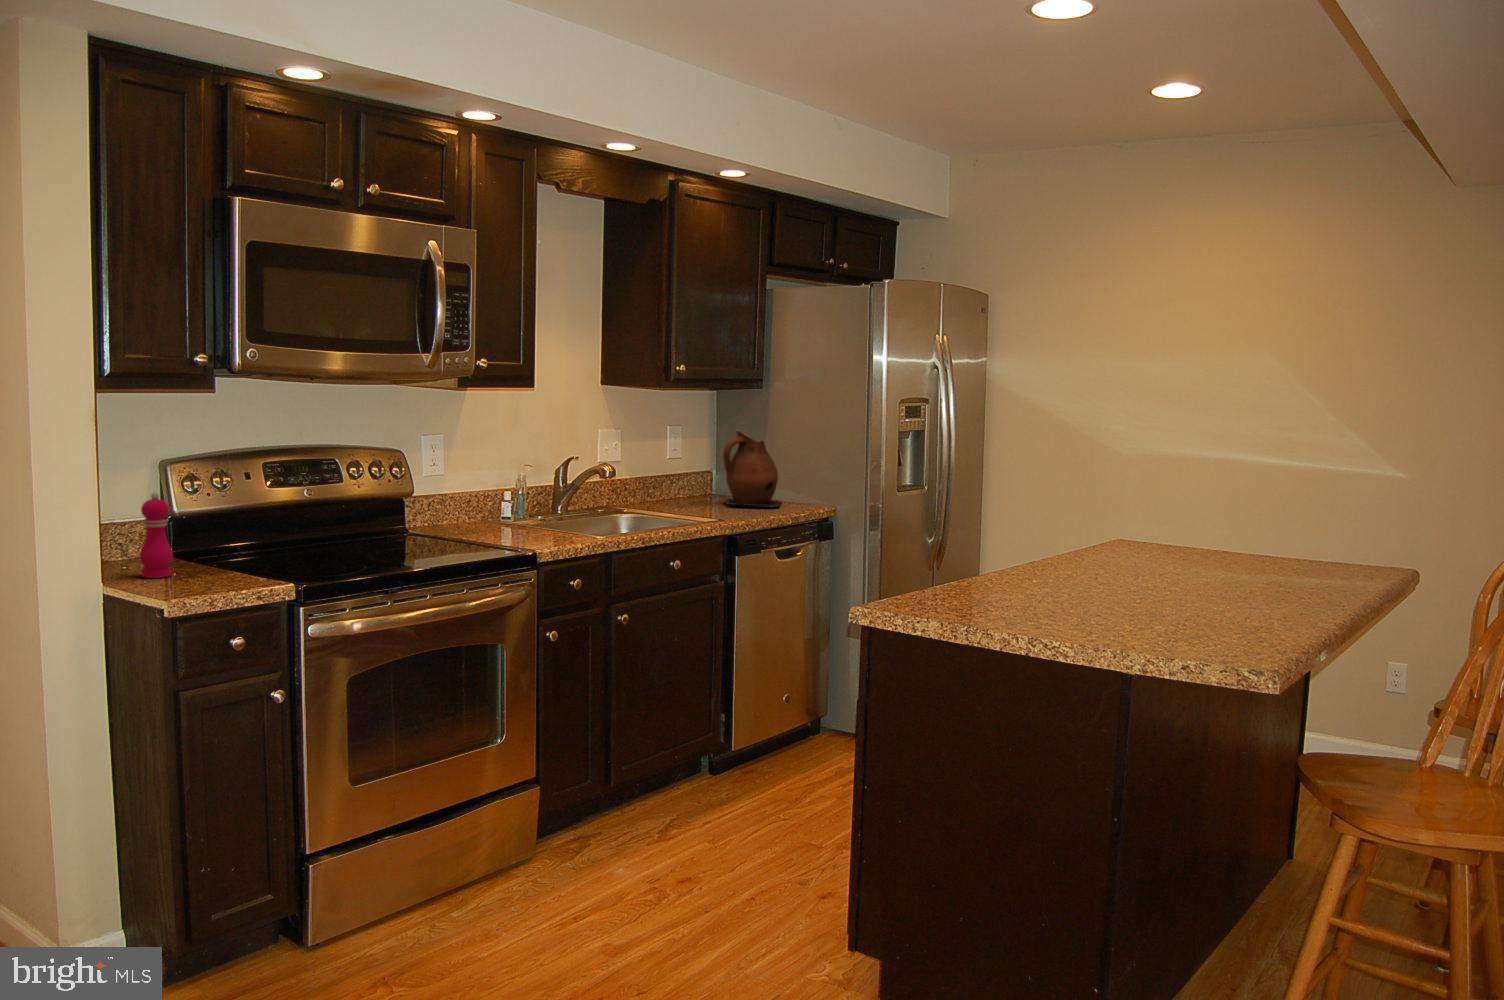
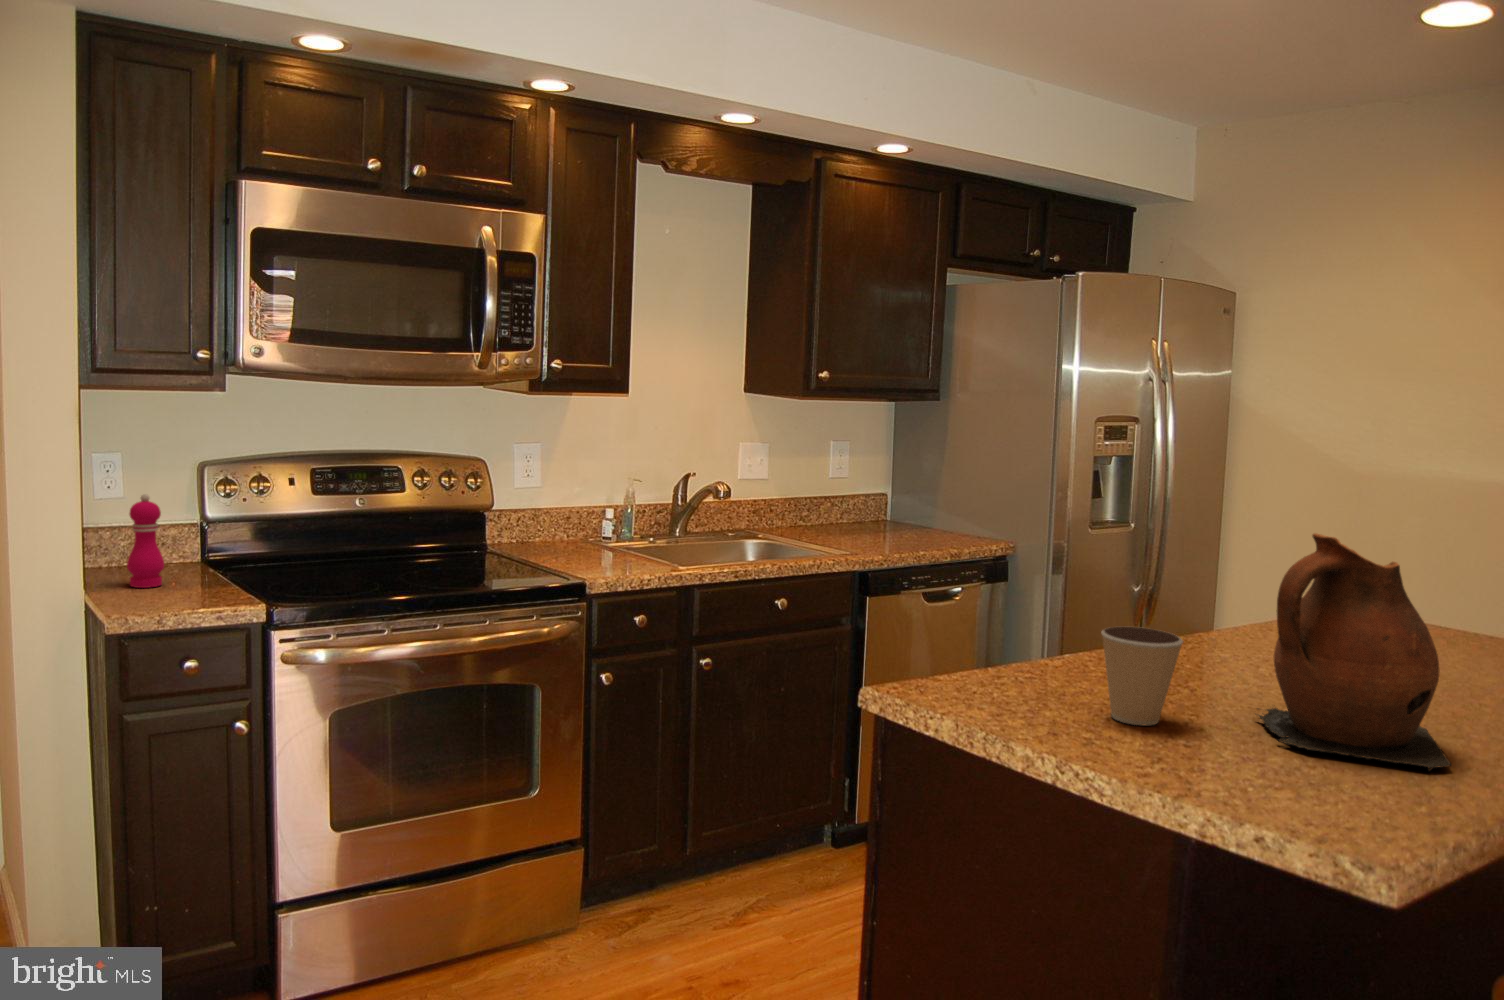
ceramic pitcher: present [723,431,781,508] -> present [1258,533,1451,771]
coffee cup: none [1020,553,1074,617] -> present [1101,627,1183,725]

